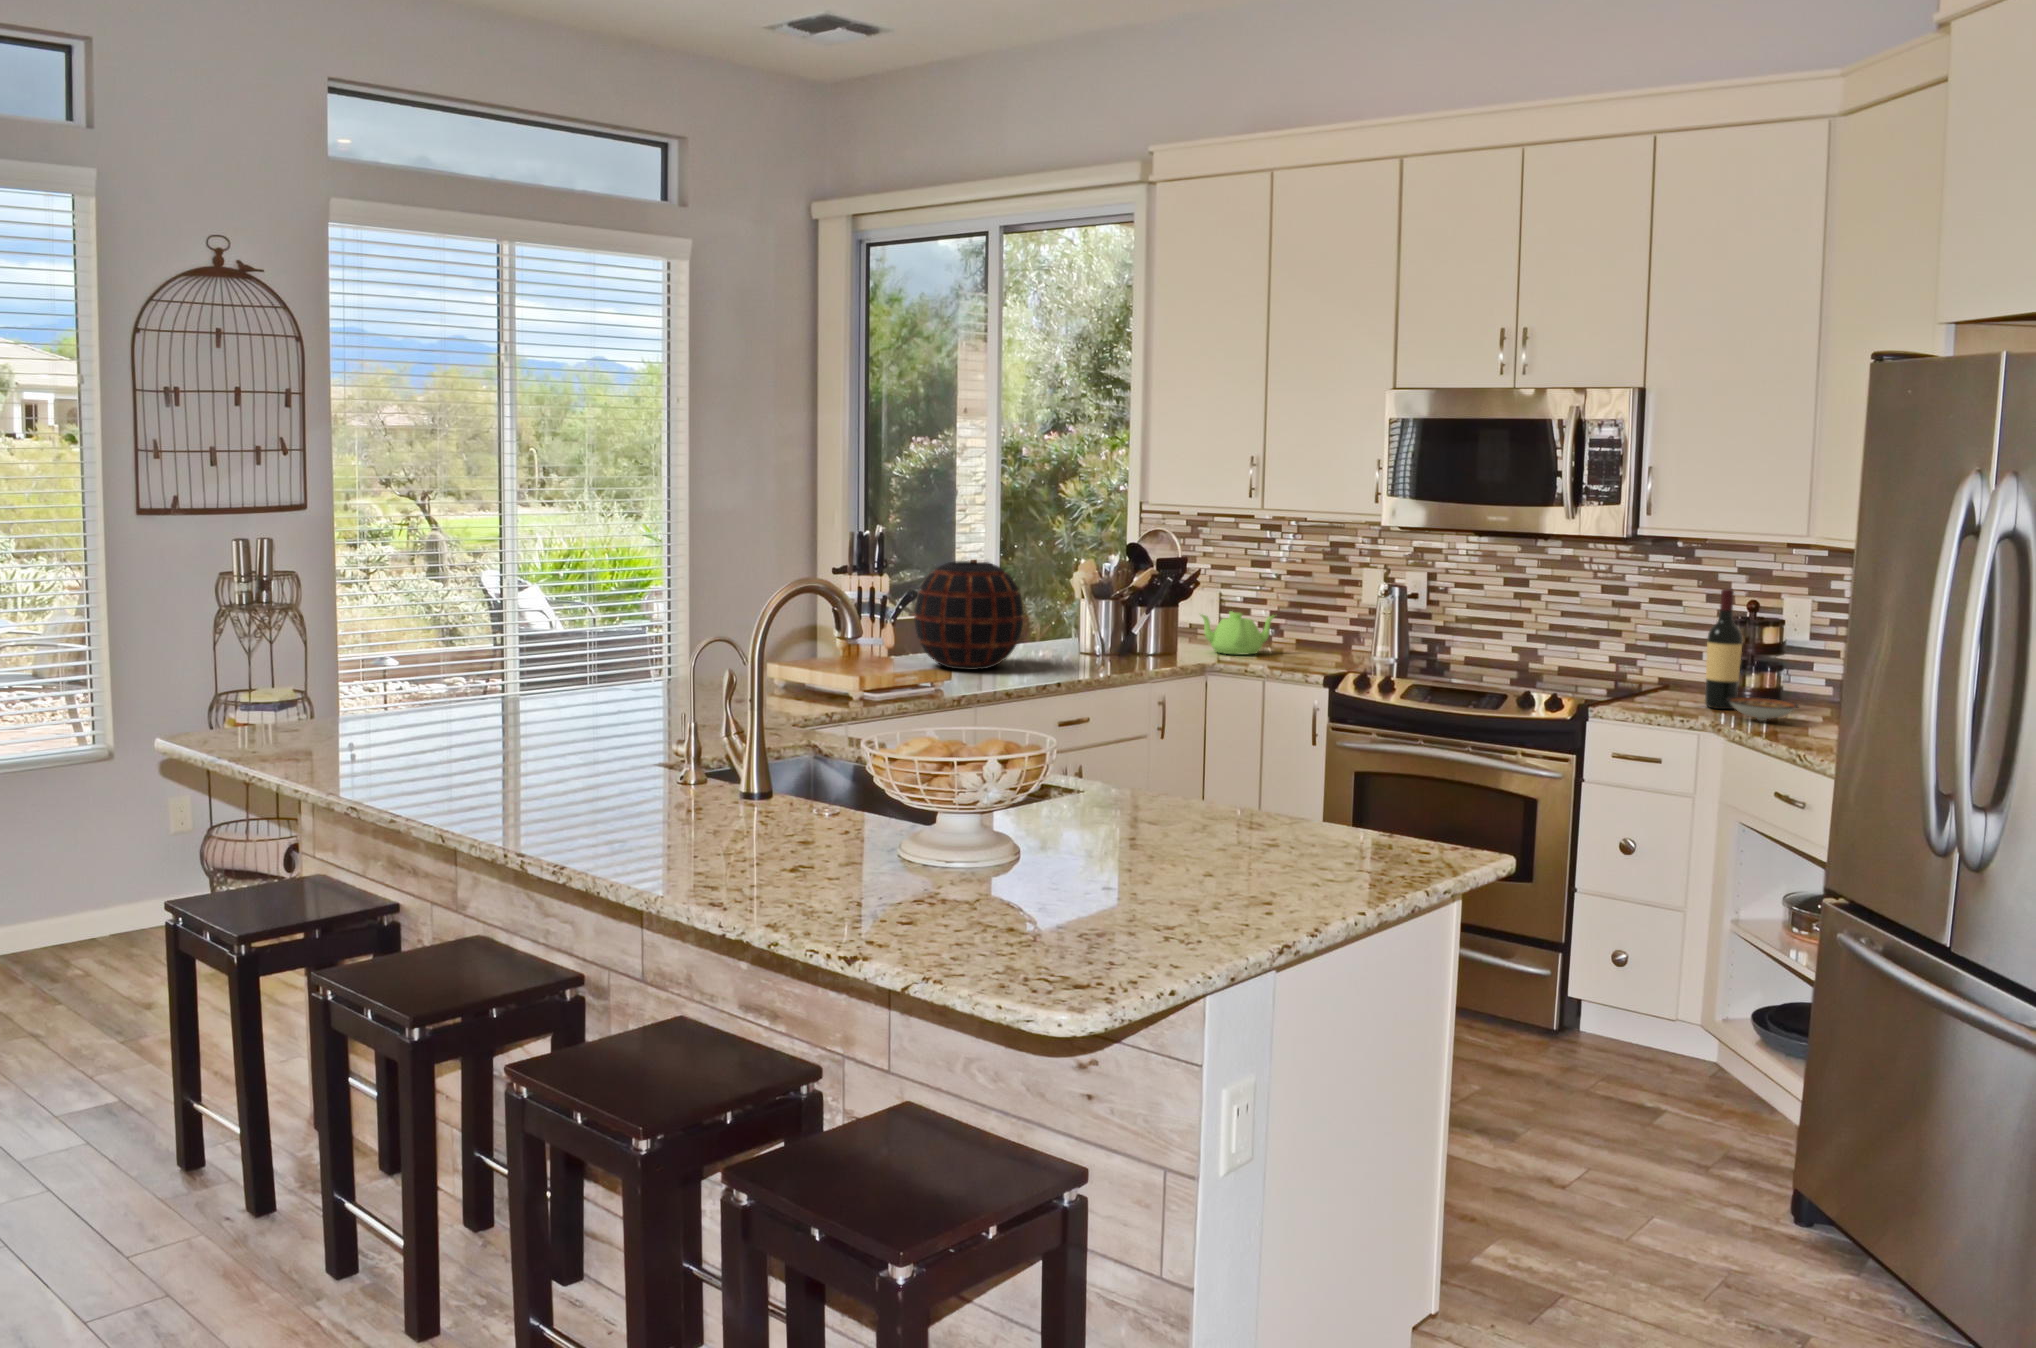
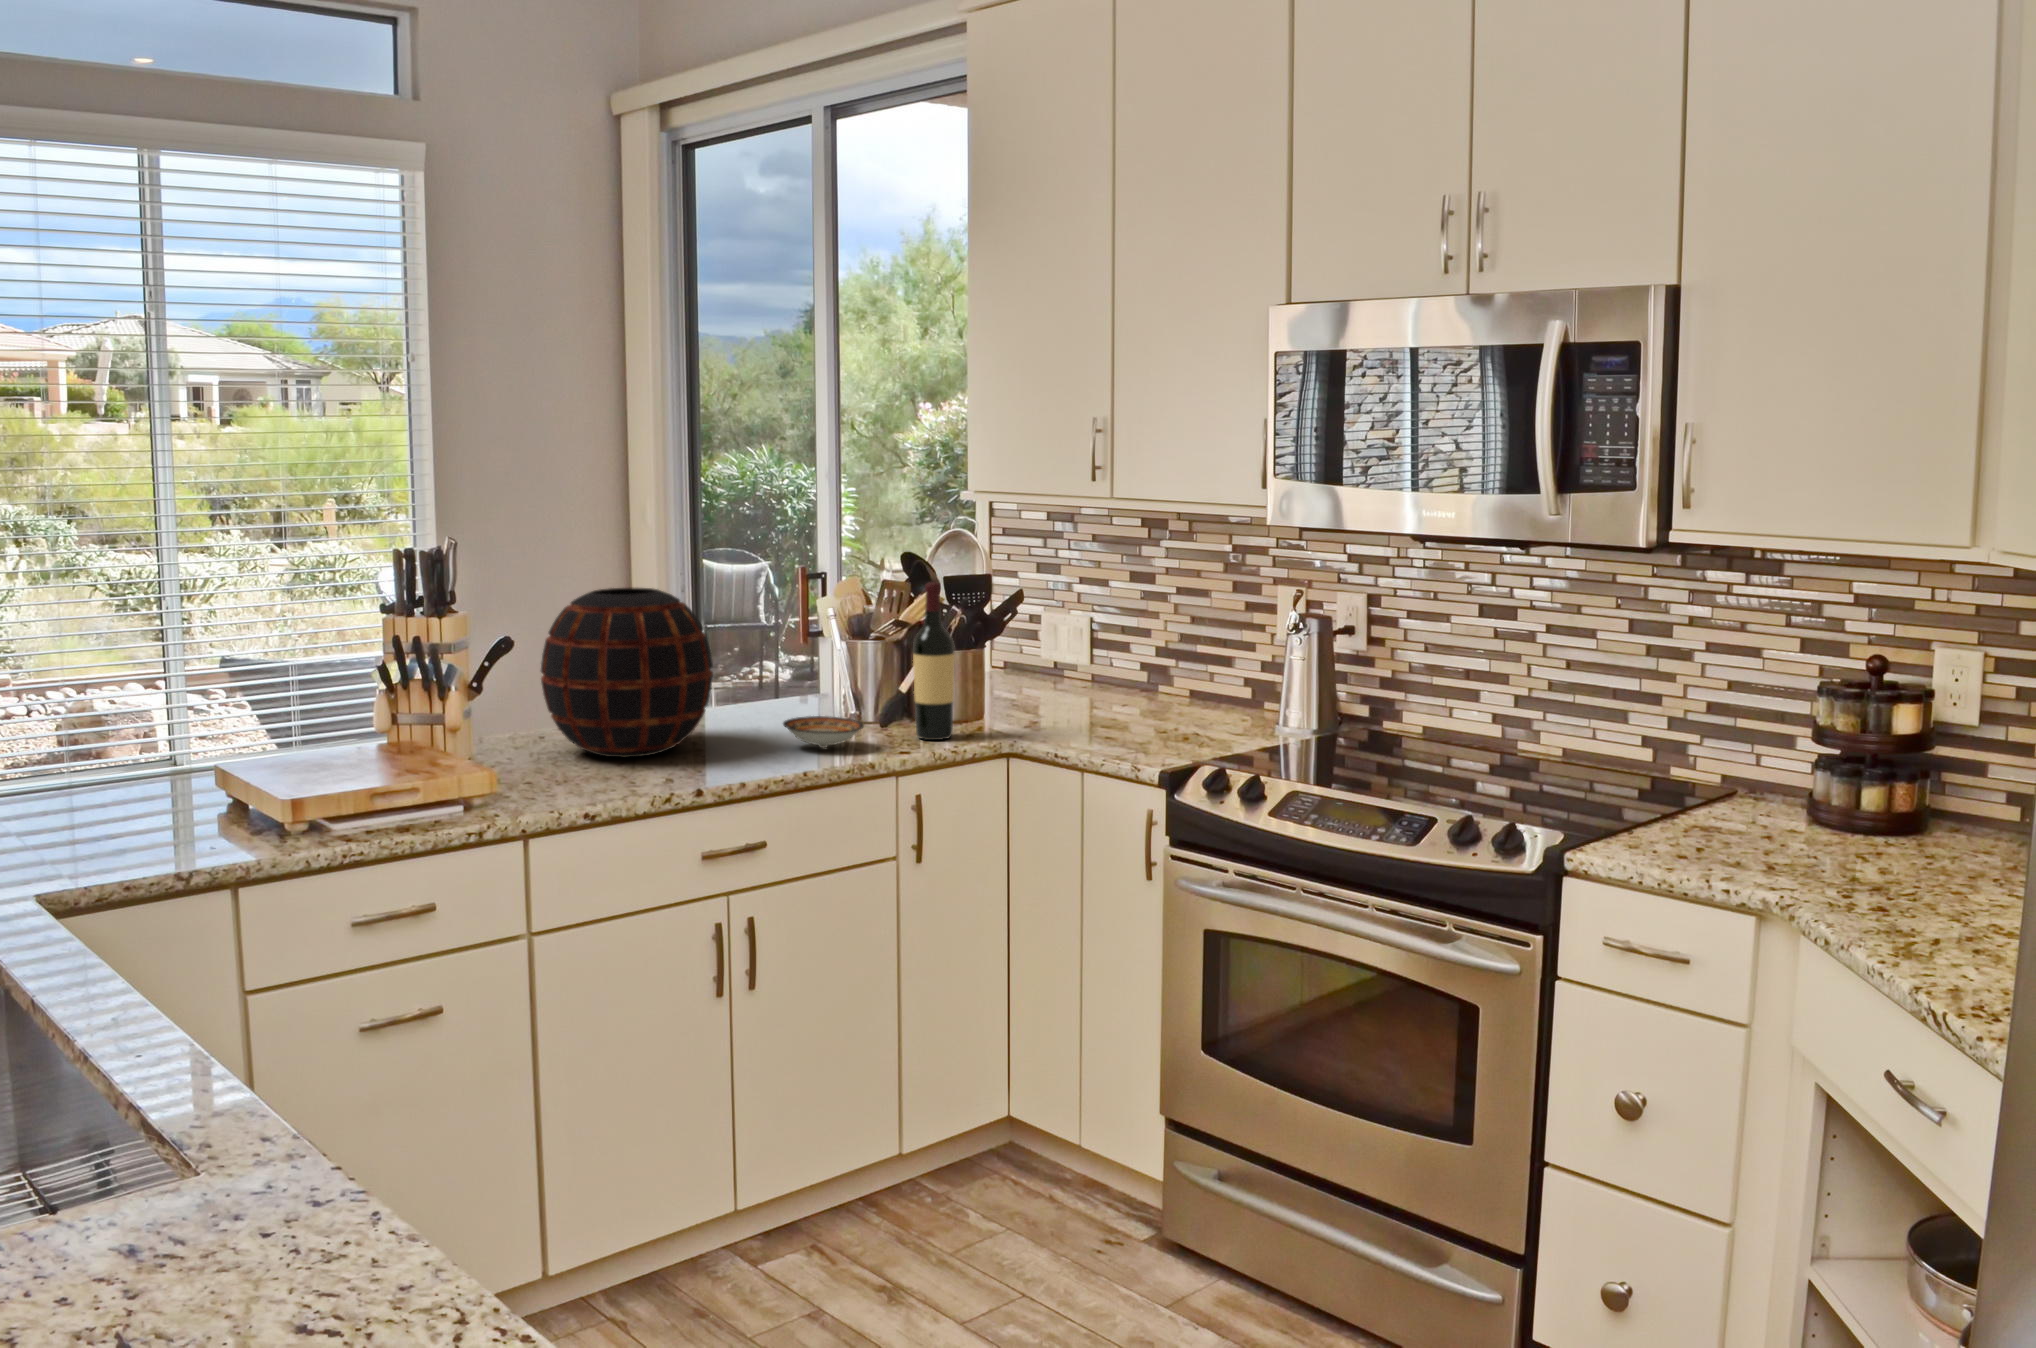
wine bottle: present [1705,589,1742,709] -> present [913,582,955,740]
teapot: present [1201,611,1274,655] -> none [1022,651,1142,721]
ceramic bowl: present [1726,697,1799,721] -> present [783,716,864,748]

